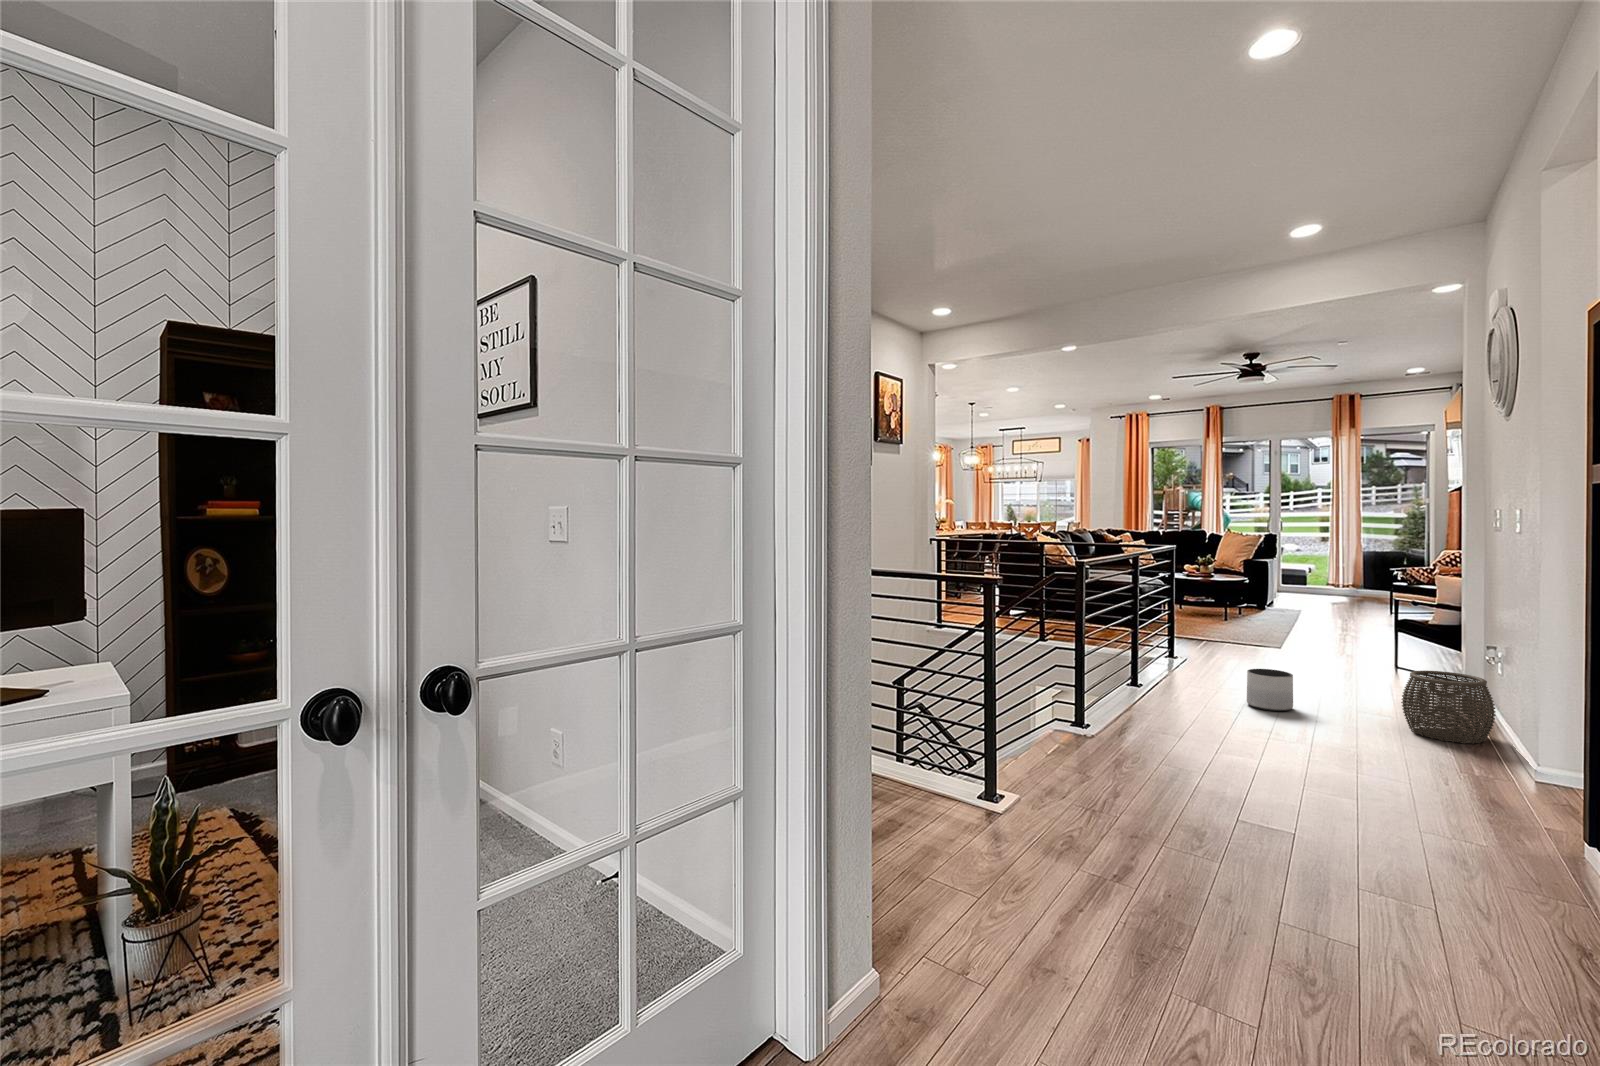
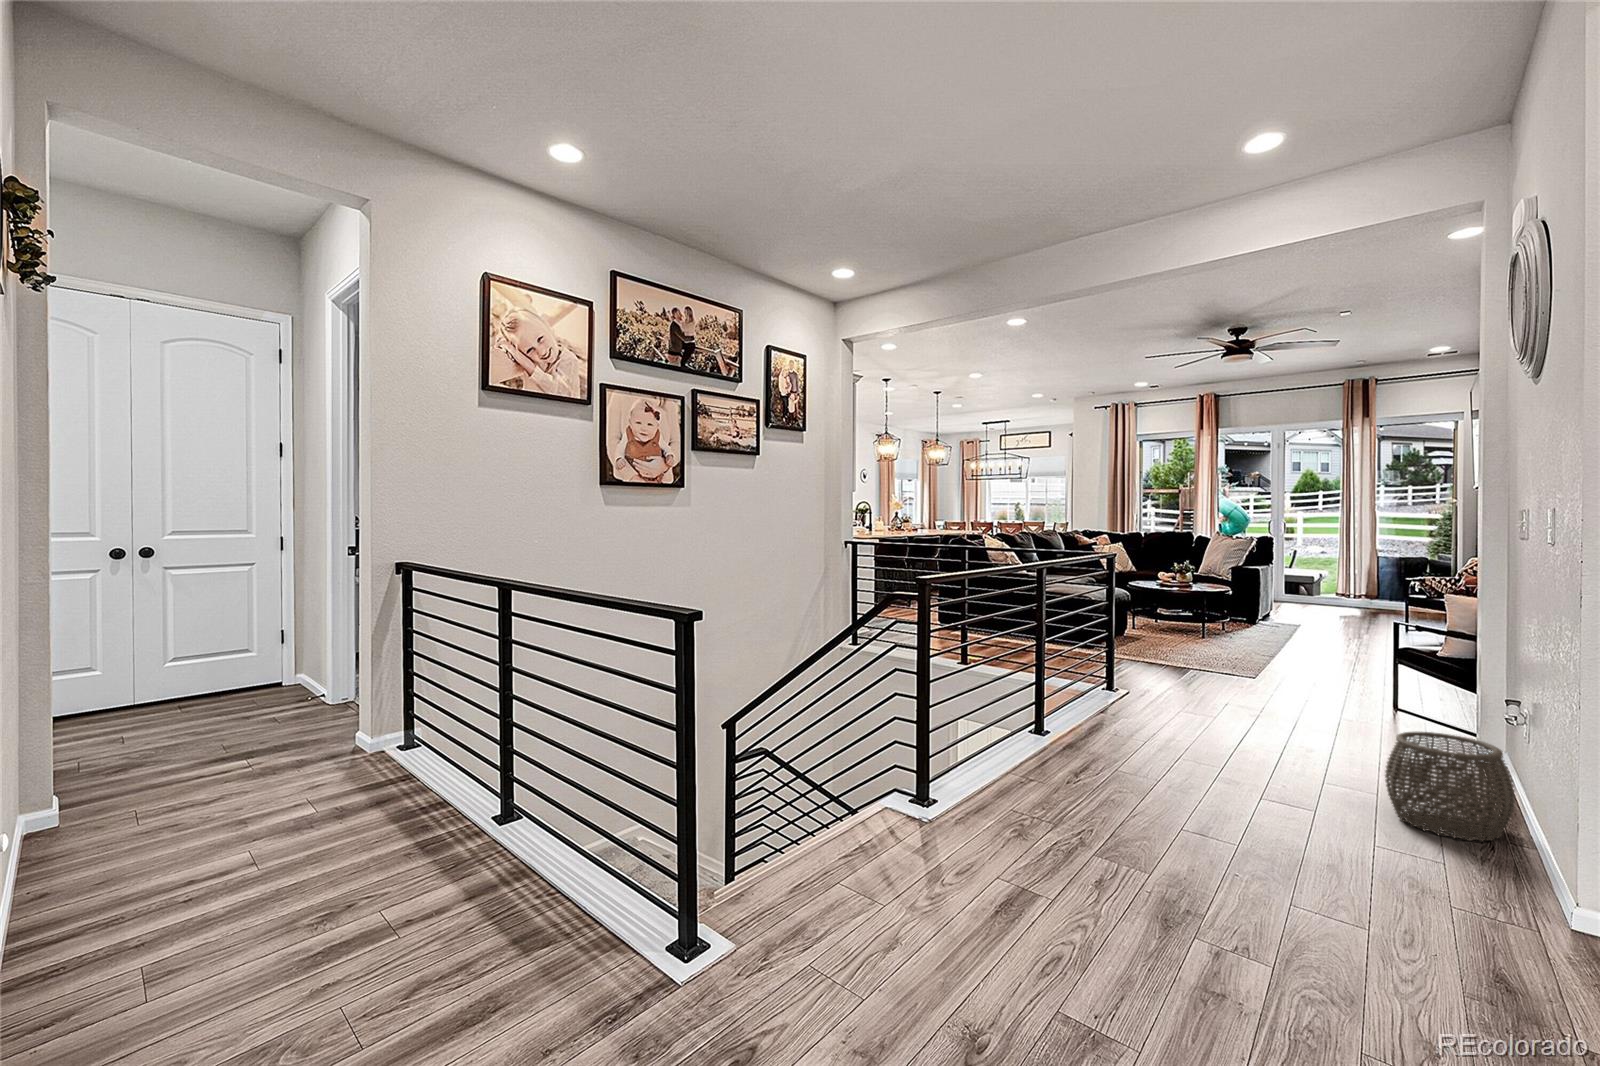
planter: present [1247,669,1293,711] -> none [1185,719,1245,778]

